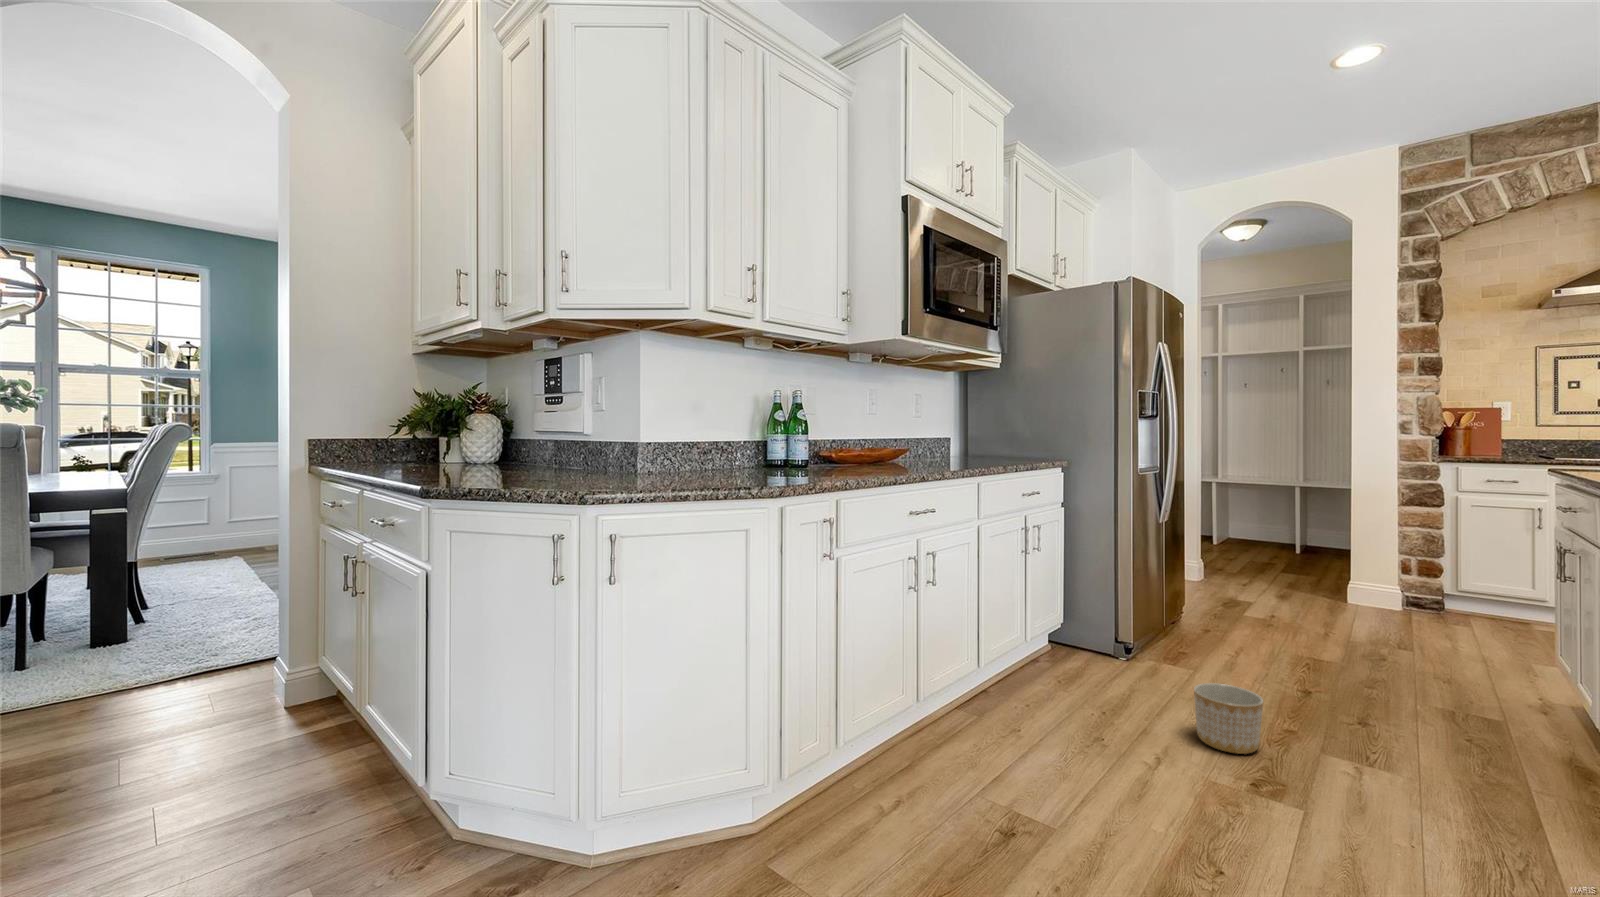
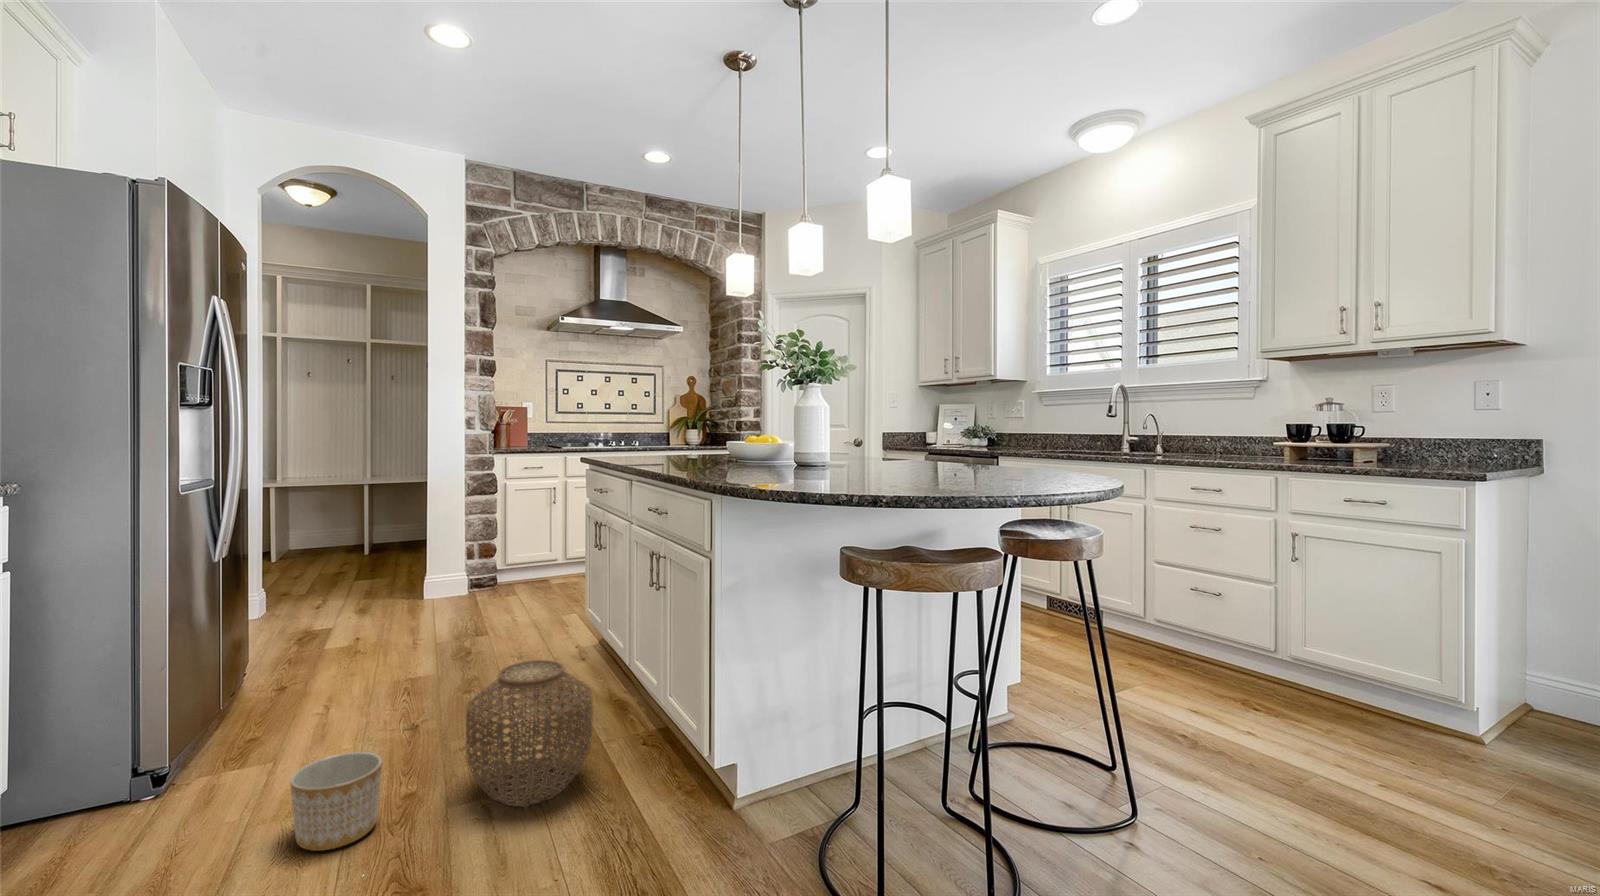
woven basket: none [1343,663,1507,812] -> present [466,660,593,806]

